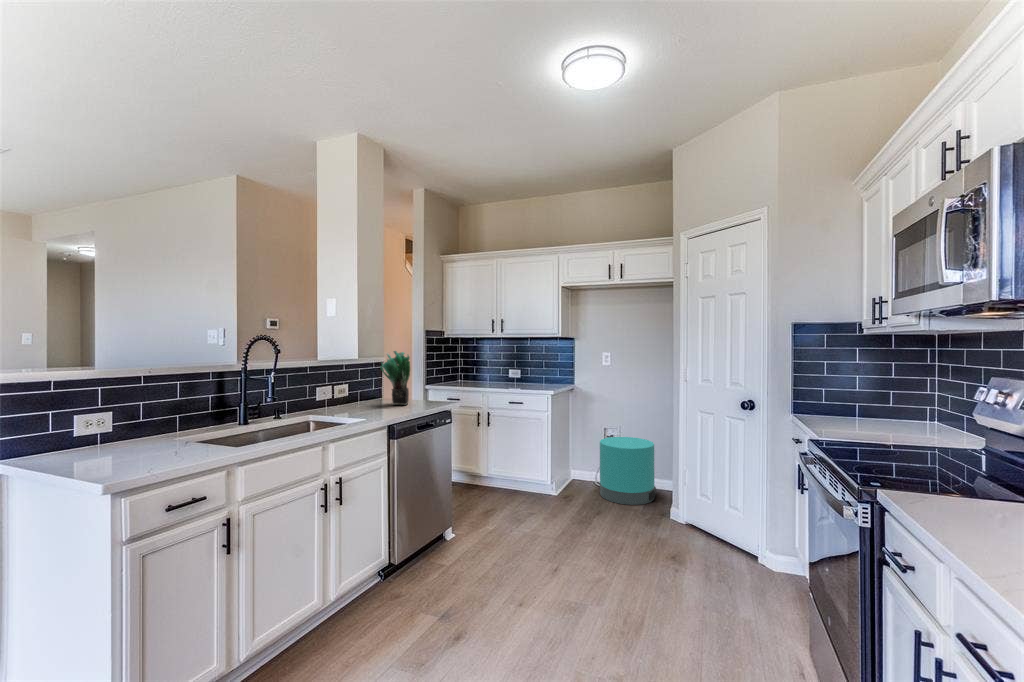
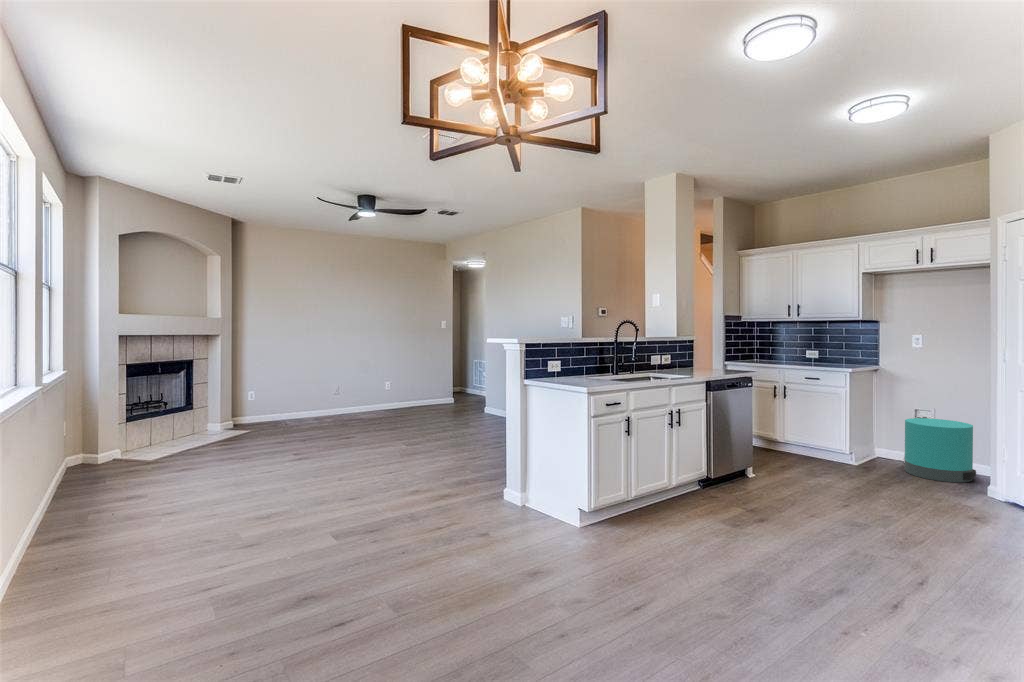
potted plant: present [380,351,410,405] -> none [695,332,717,372]

